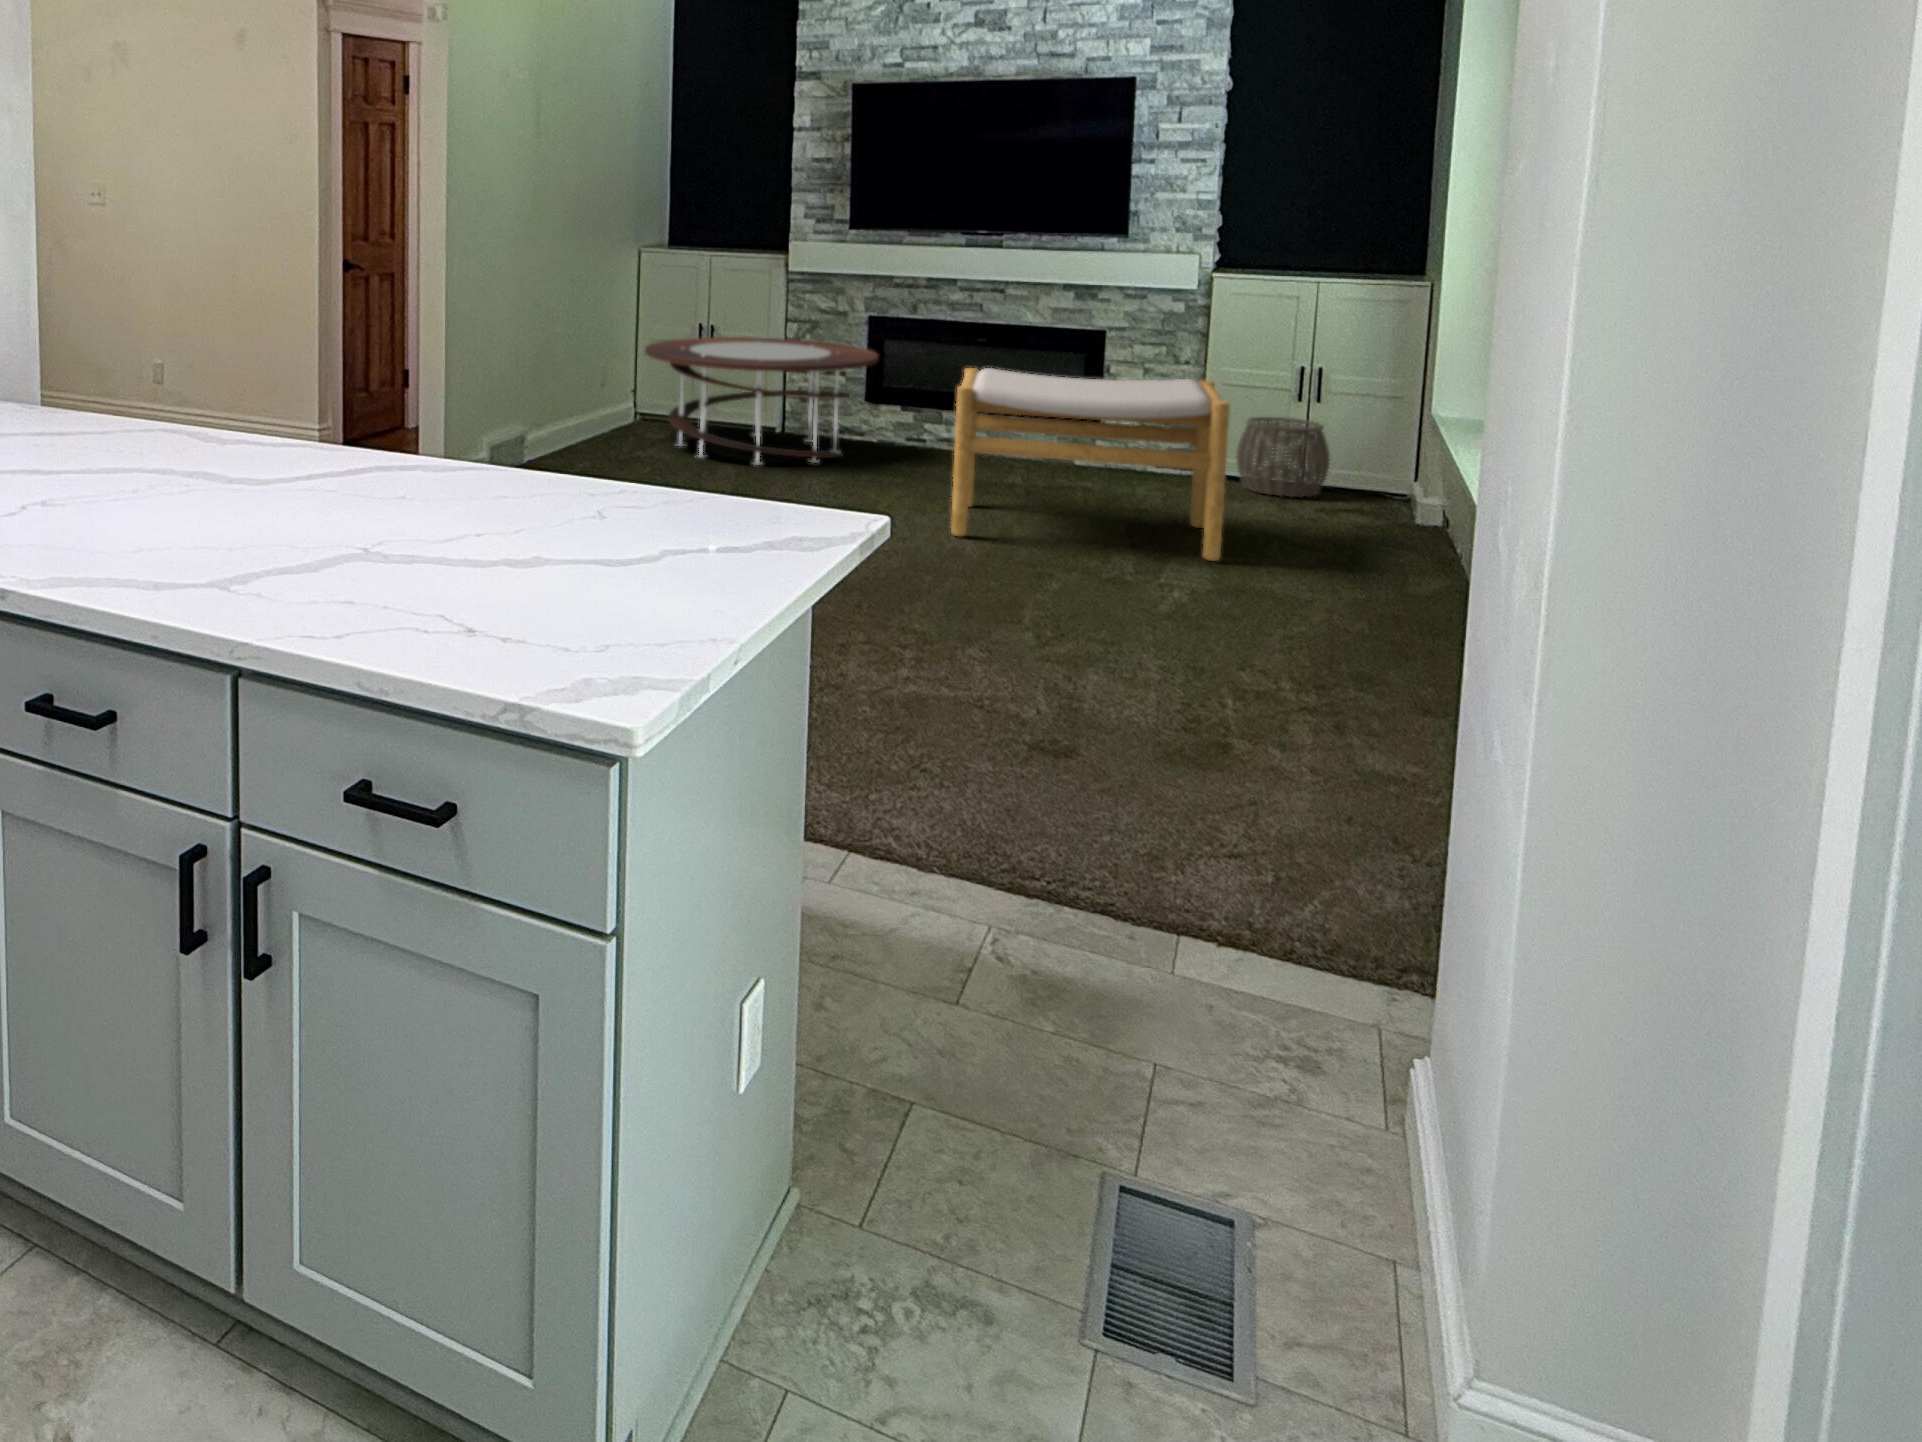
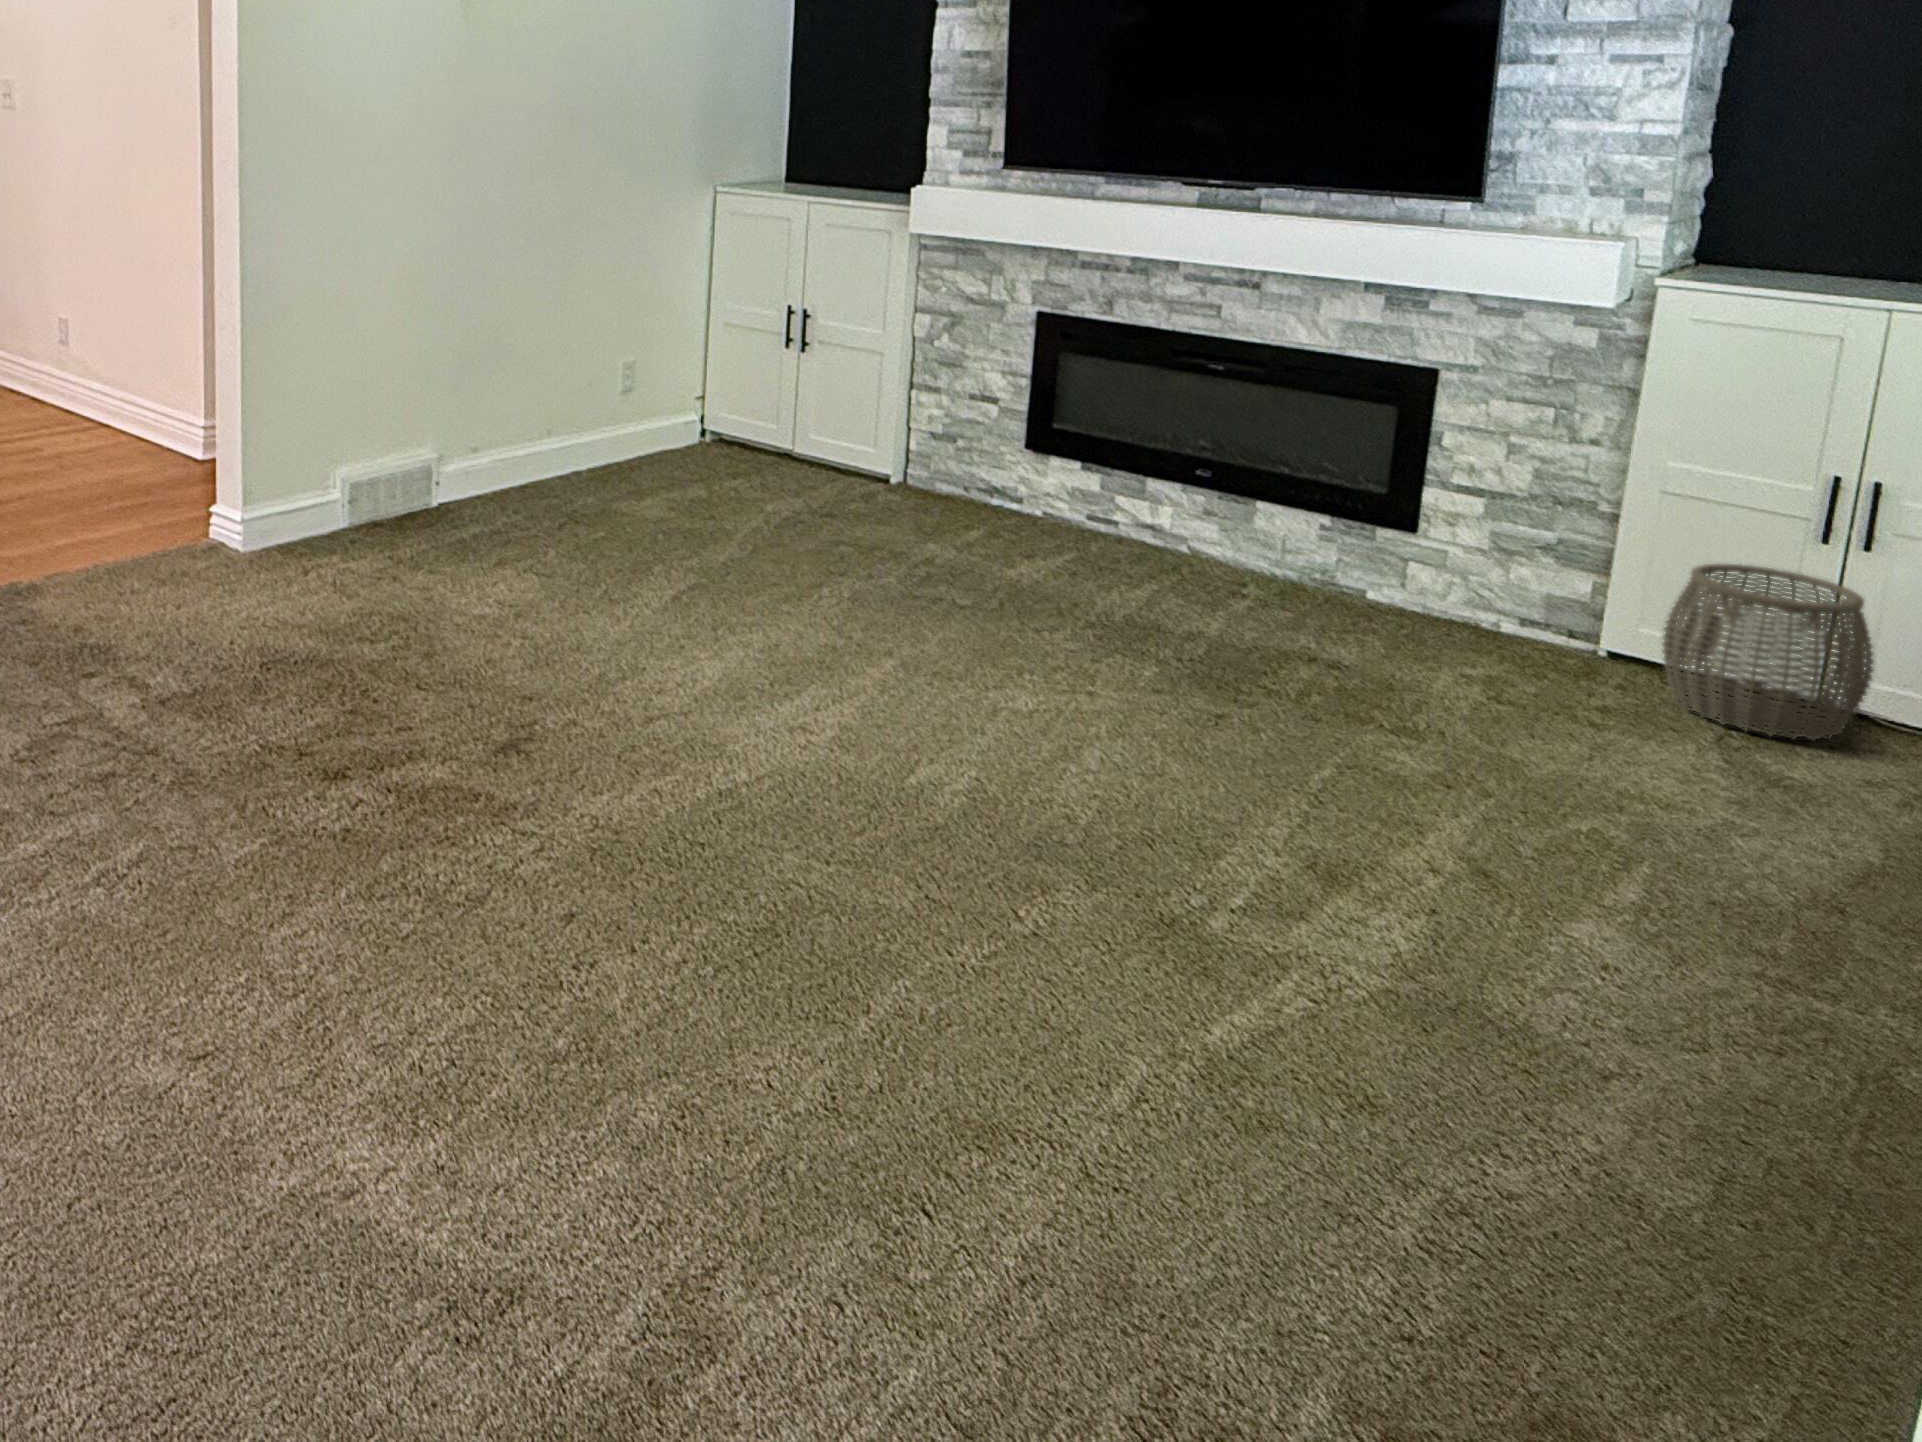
coffee table: present [645,337,878,465] -> none [639,329,1017,552]
footstool: present [951,368,1230,561] -> none [956,431,1555,900]

